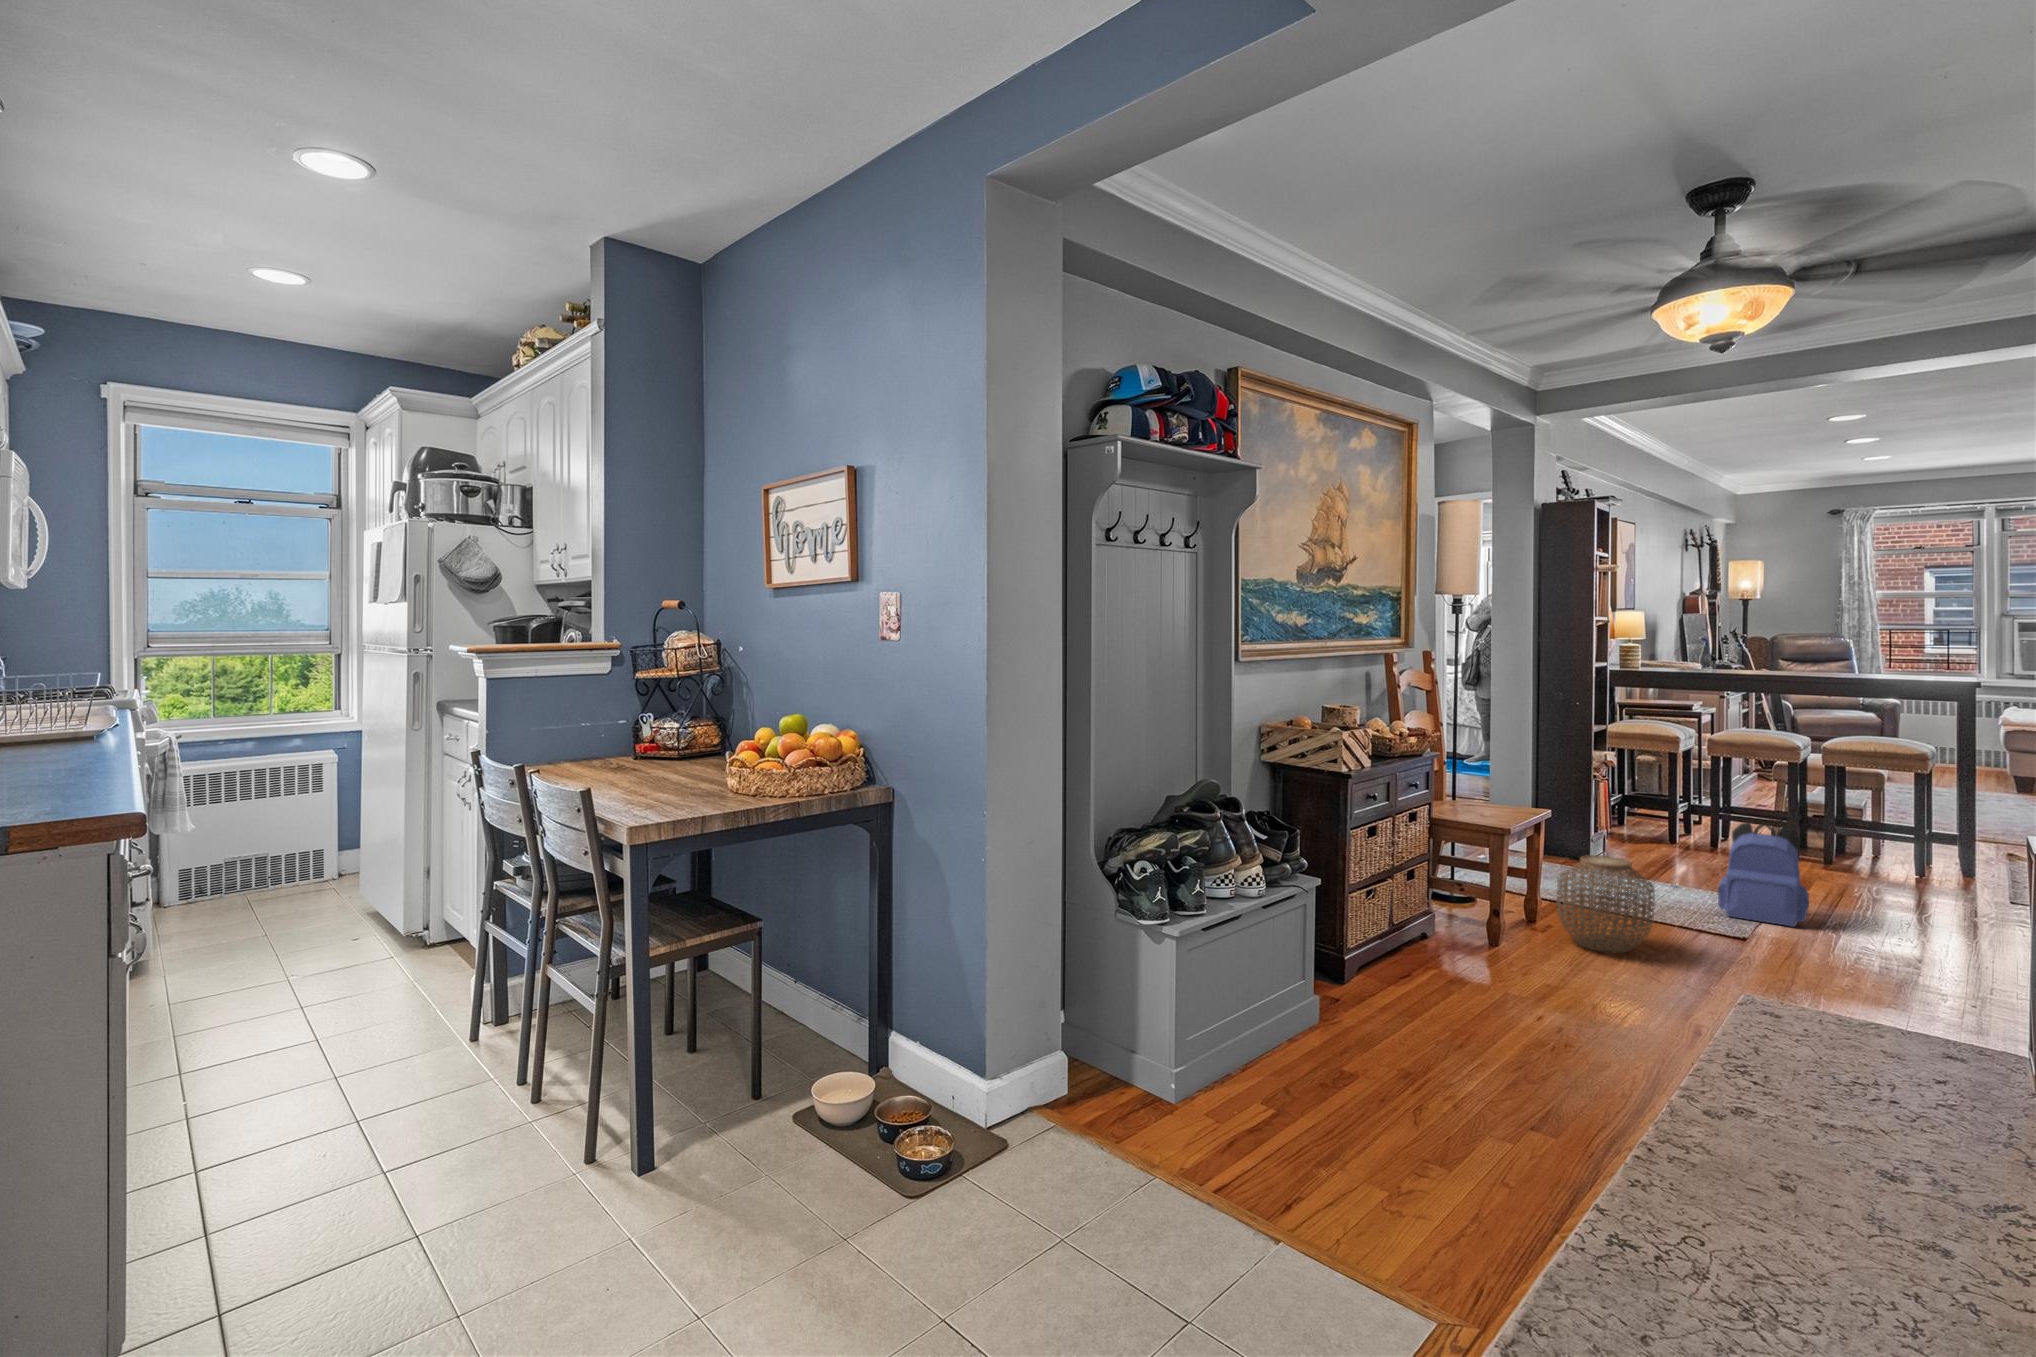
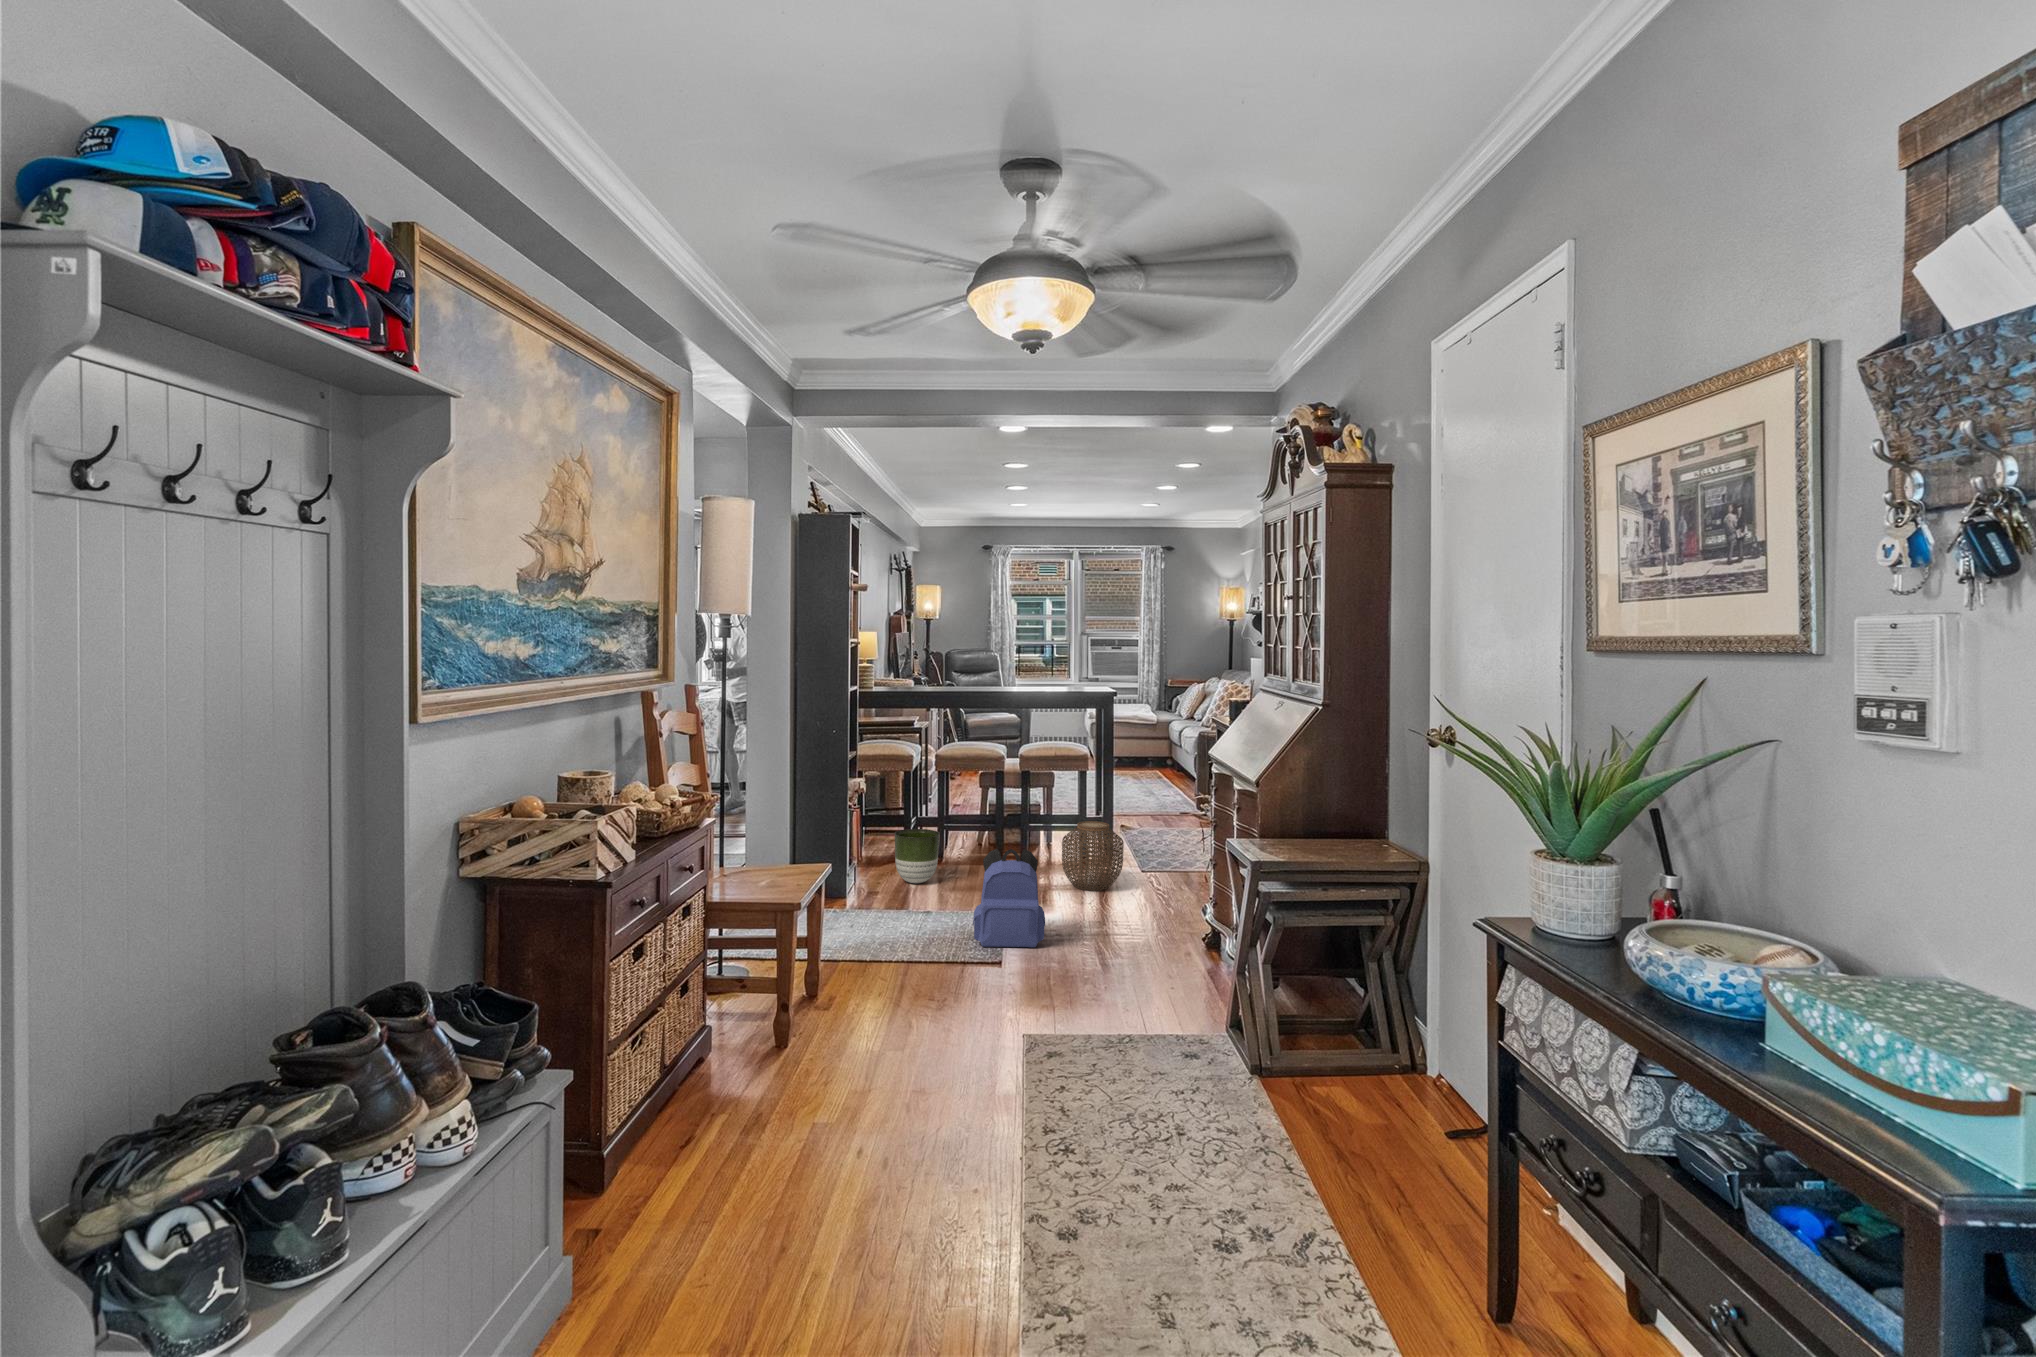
planter: none [1648,806,1702,860] -> present [895,829,940,883]
woven basket: present [1557,855,1655,953] -> present [1062,821,1124,891]

